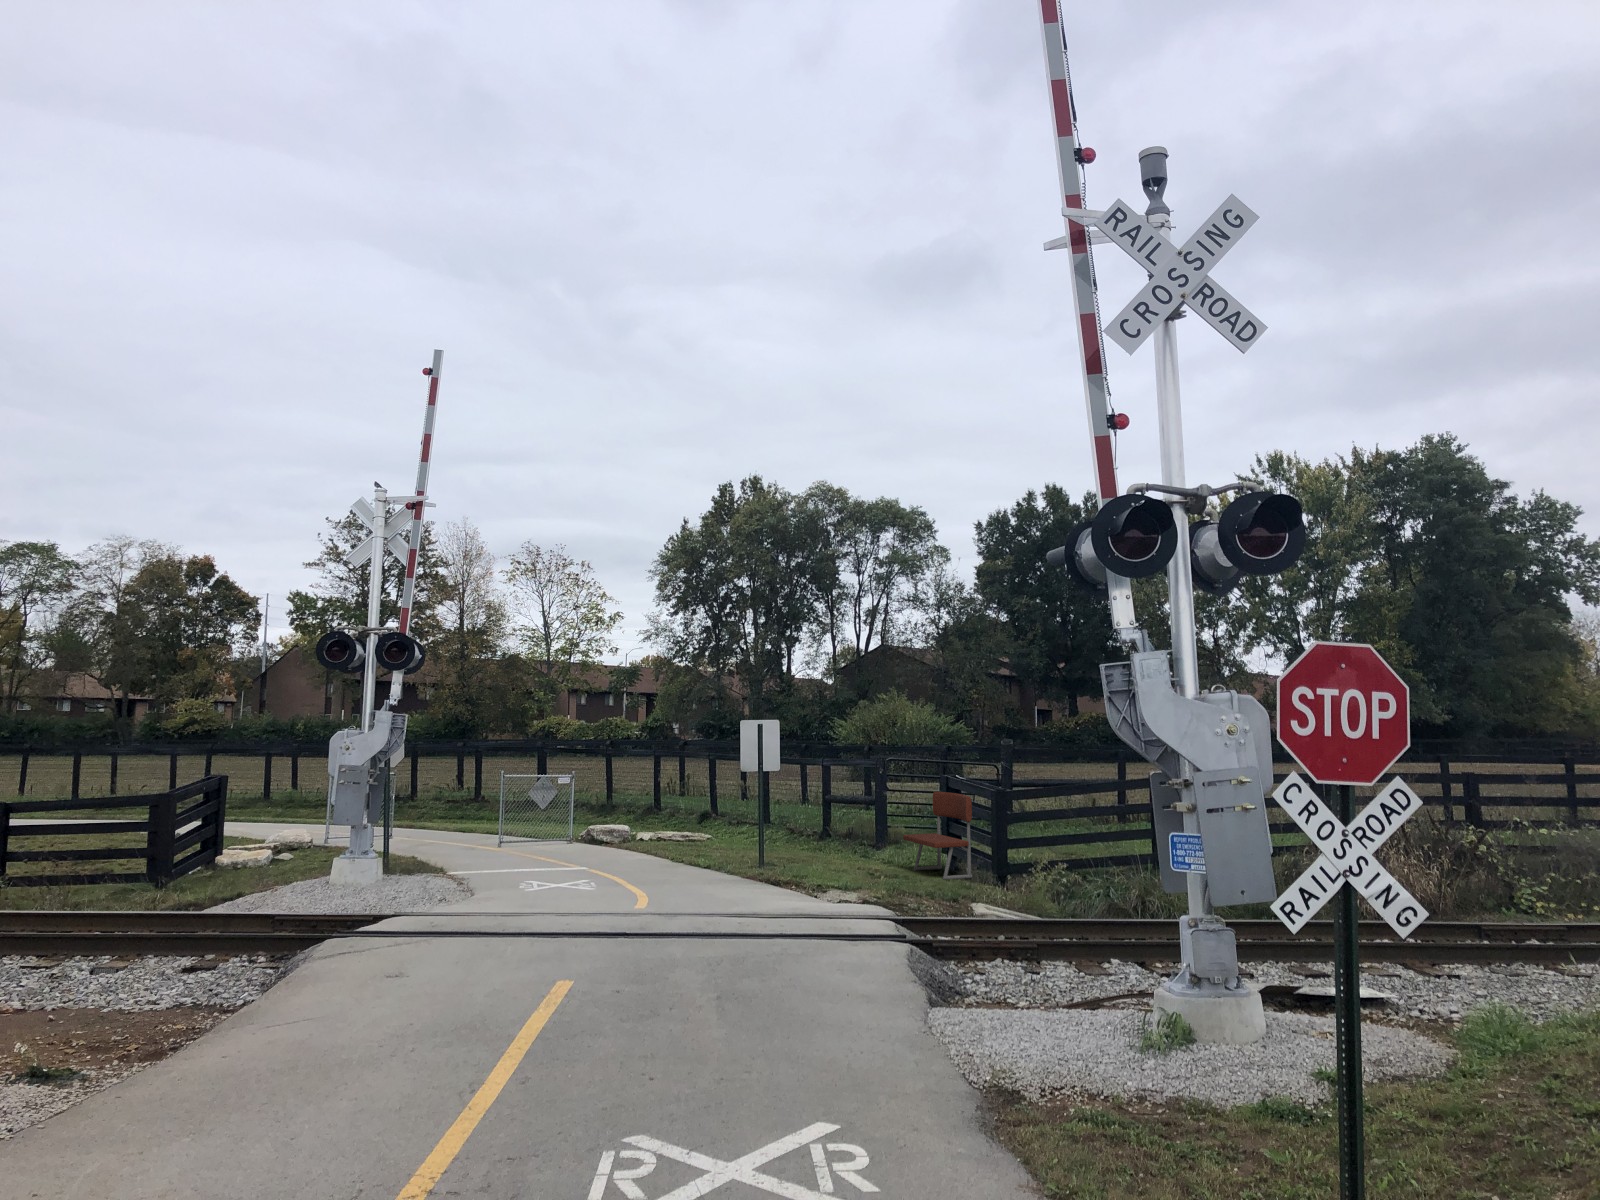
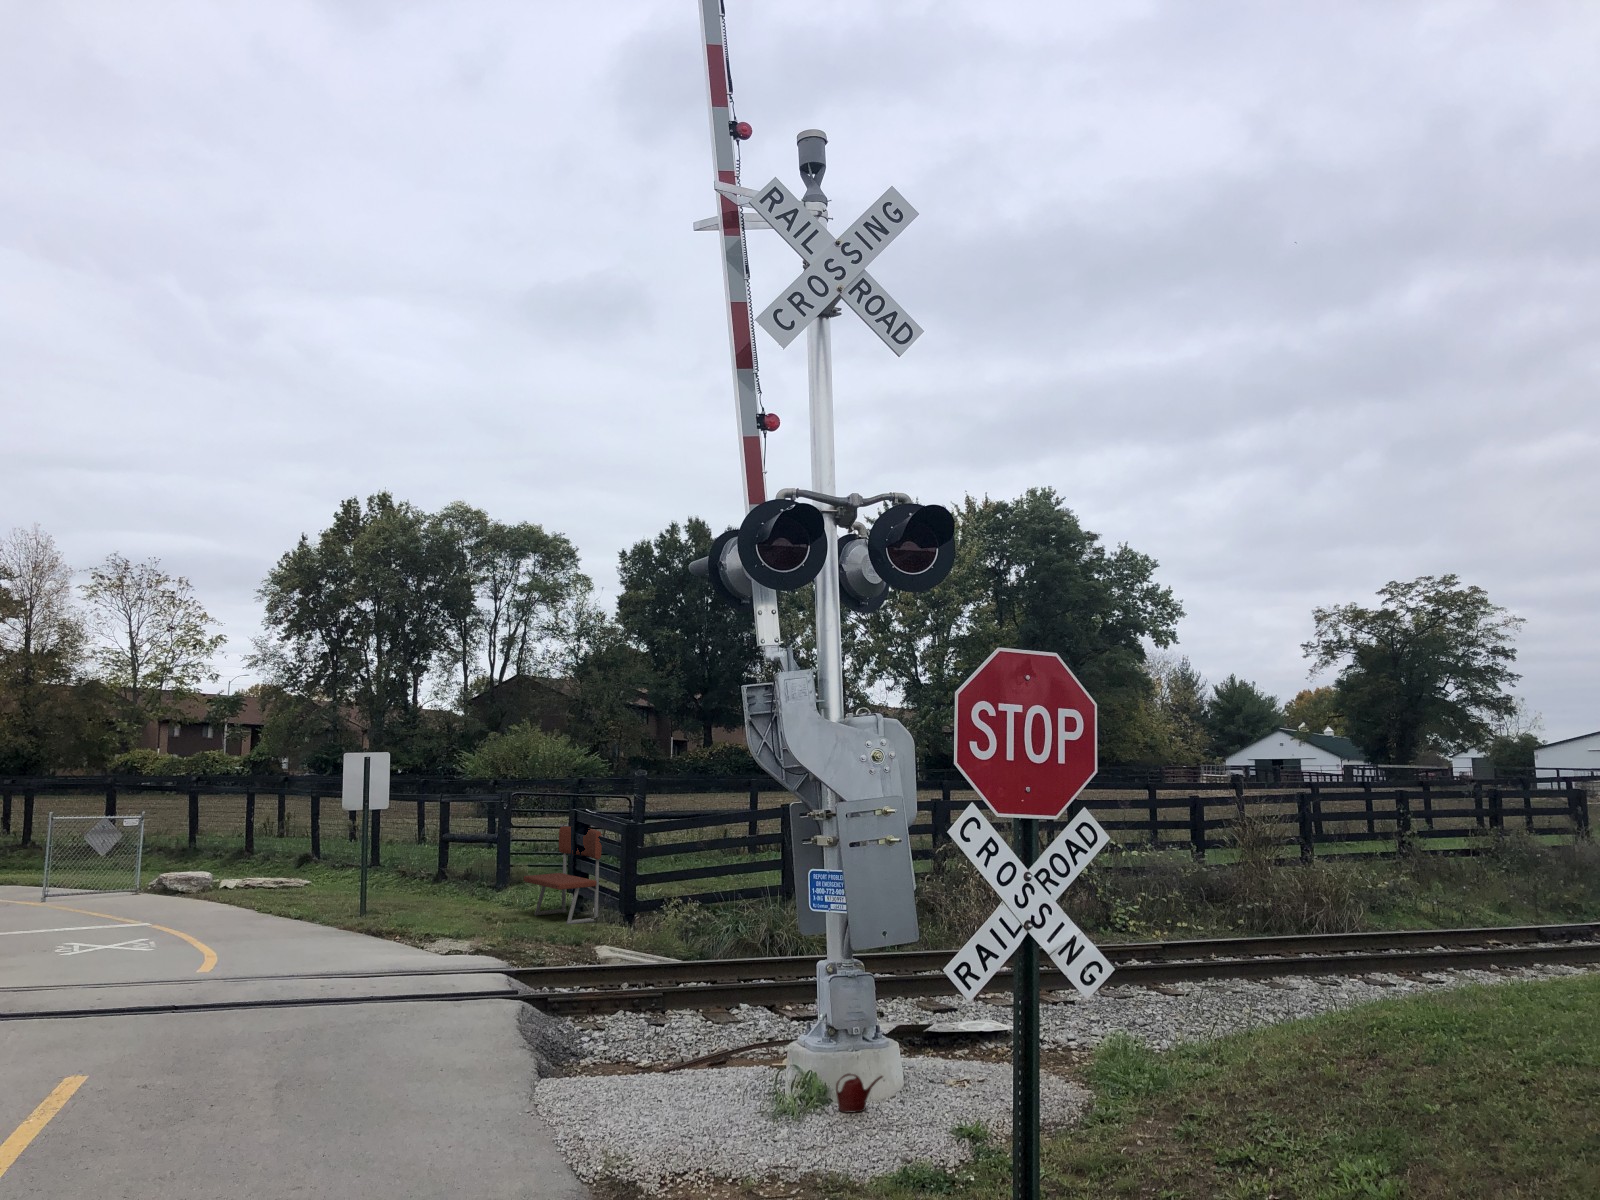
watering can: none [1201,1019,1248,1055] -> present [836,1074,883,1113]

